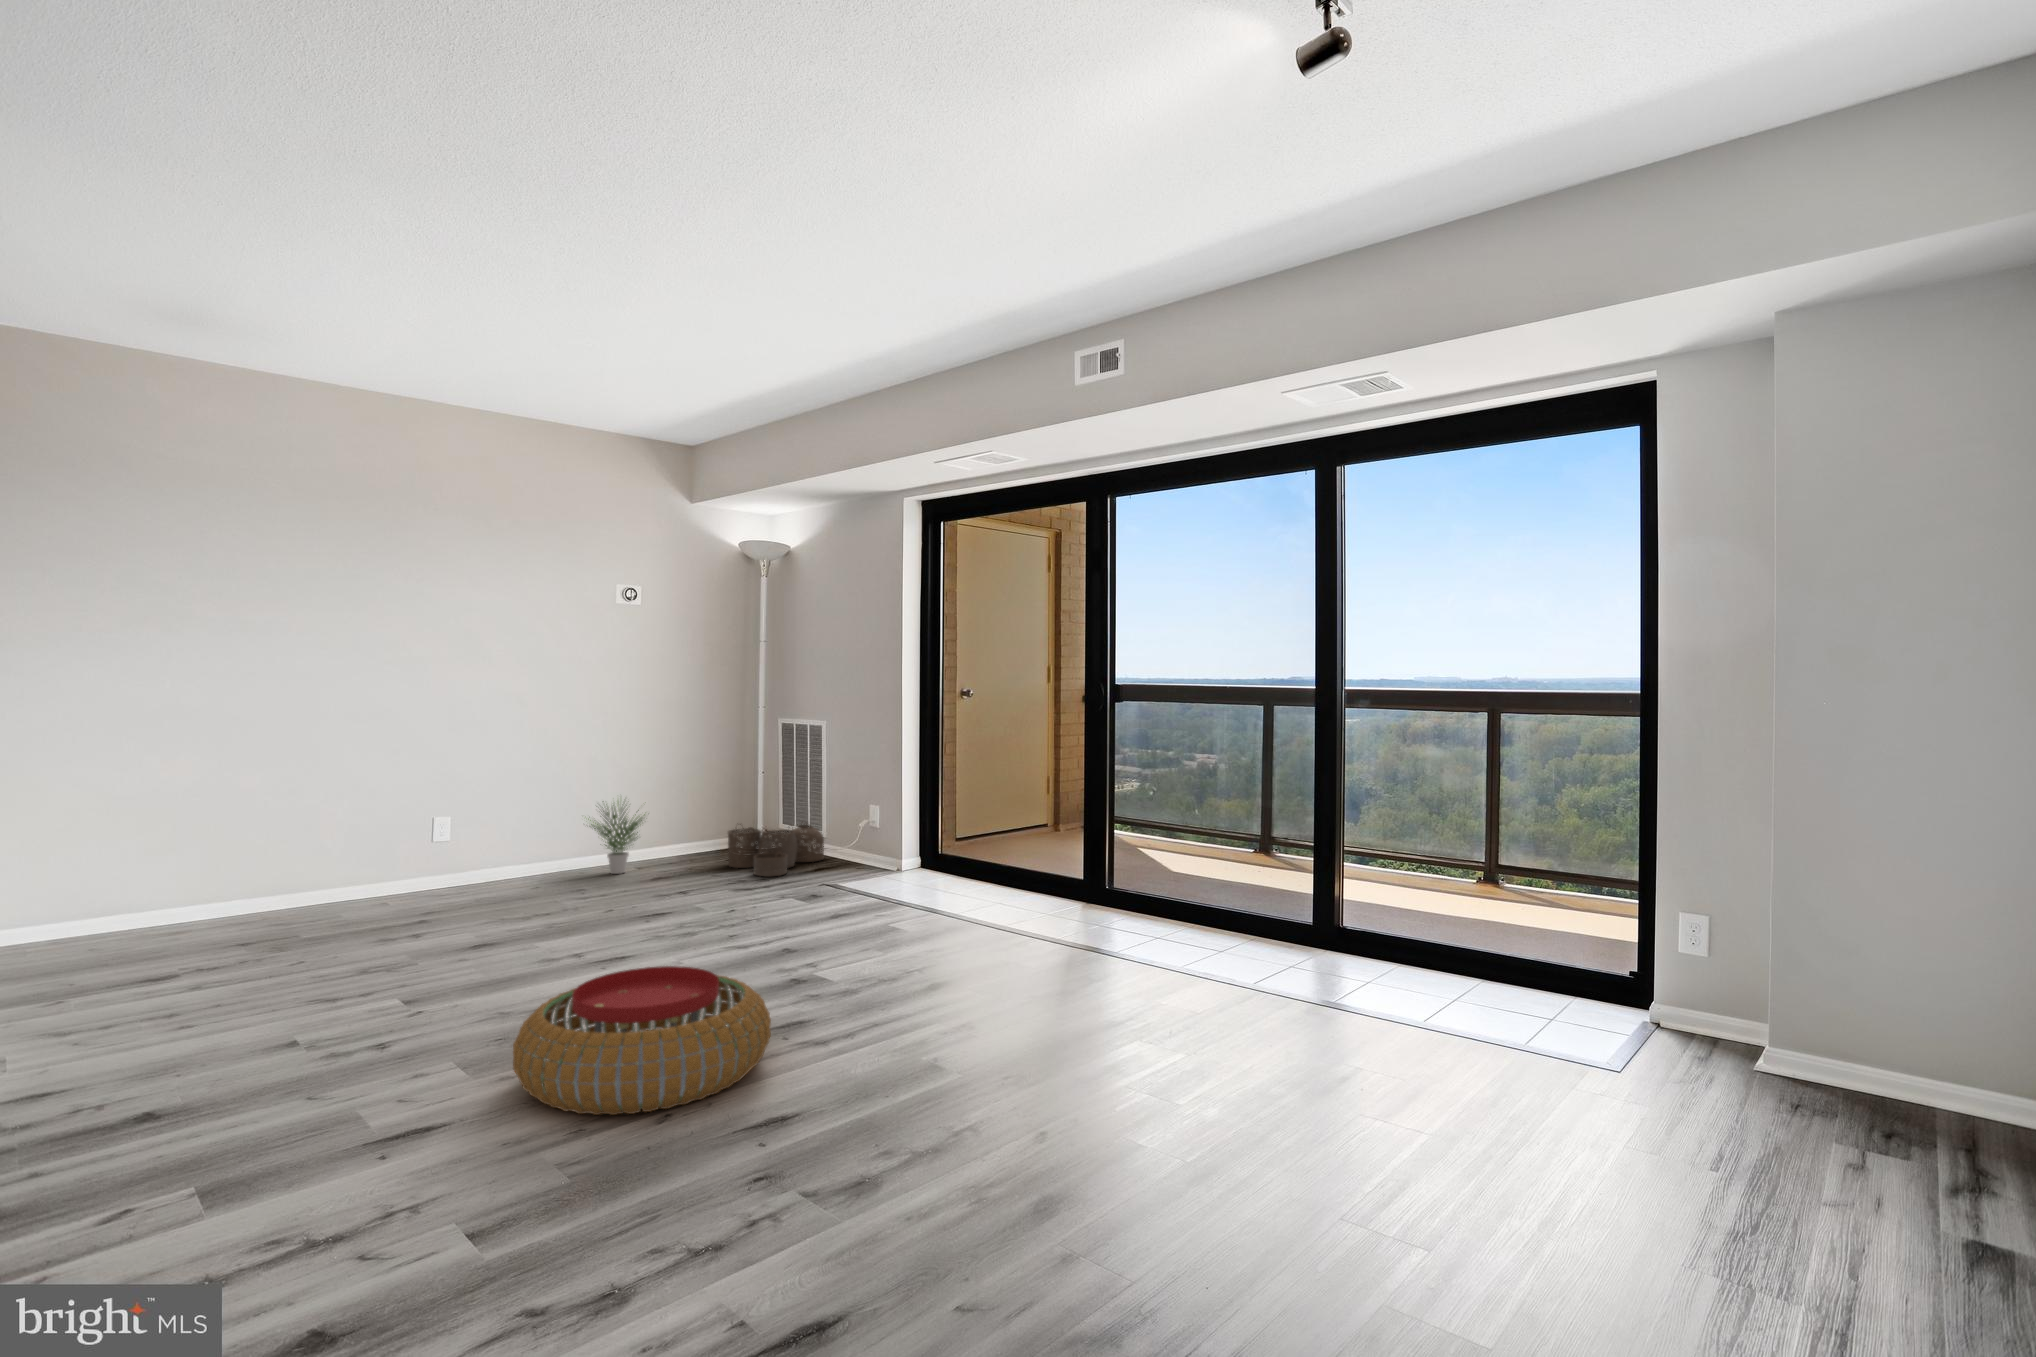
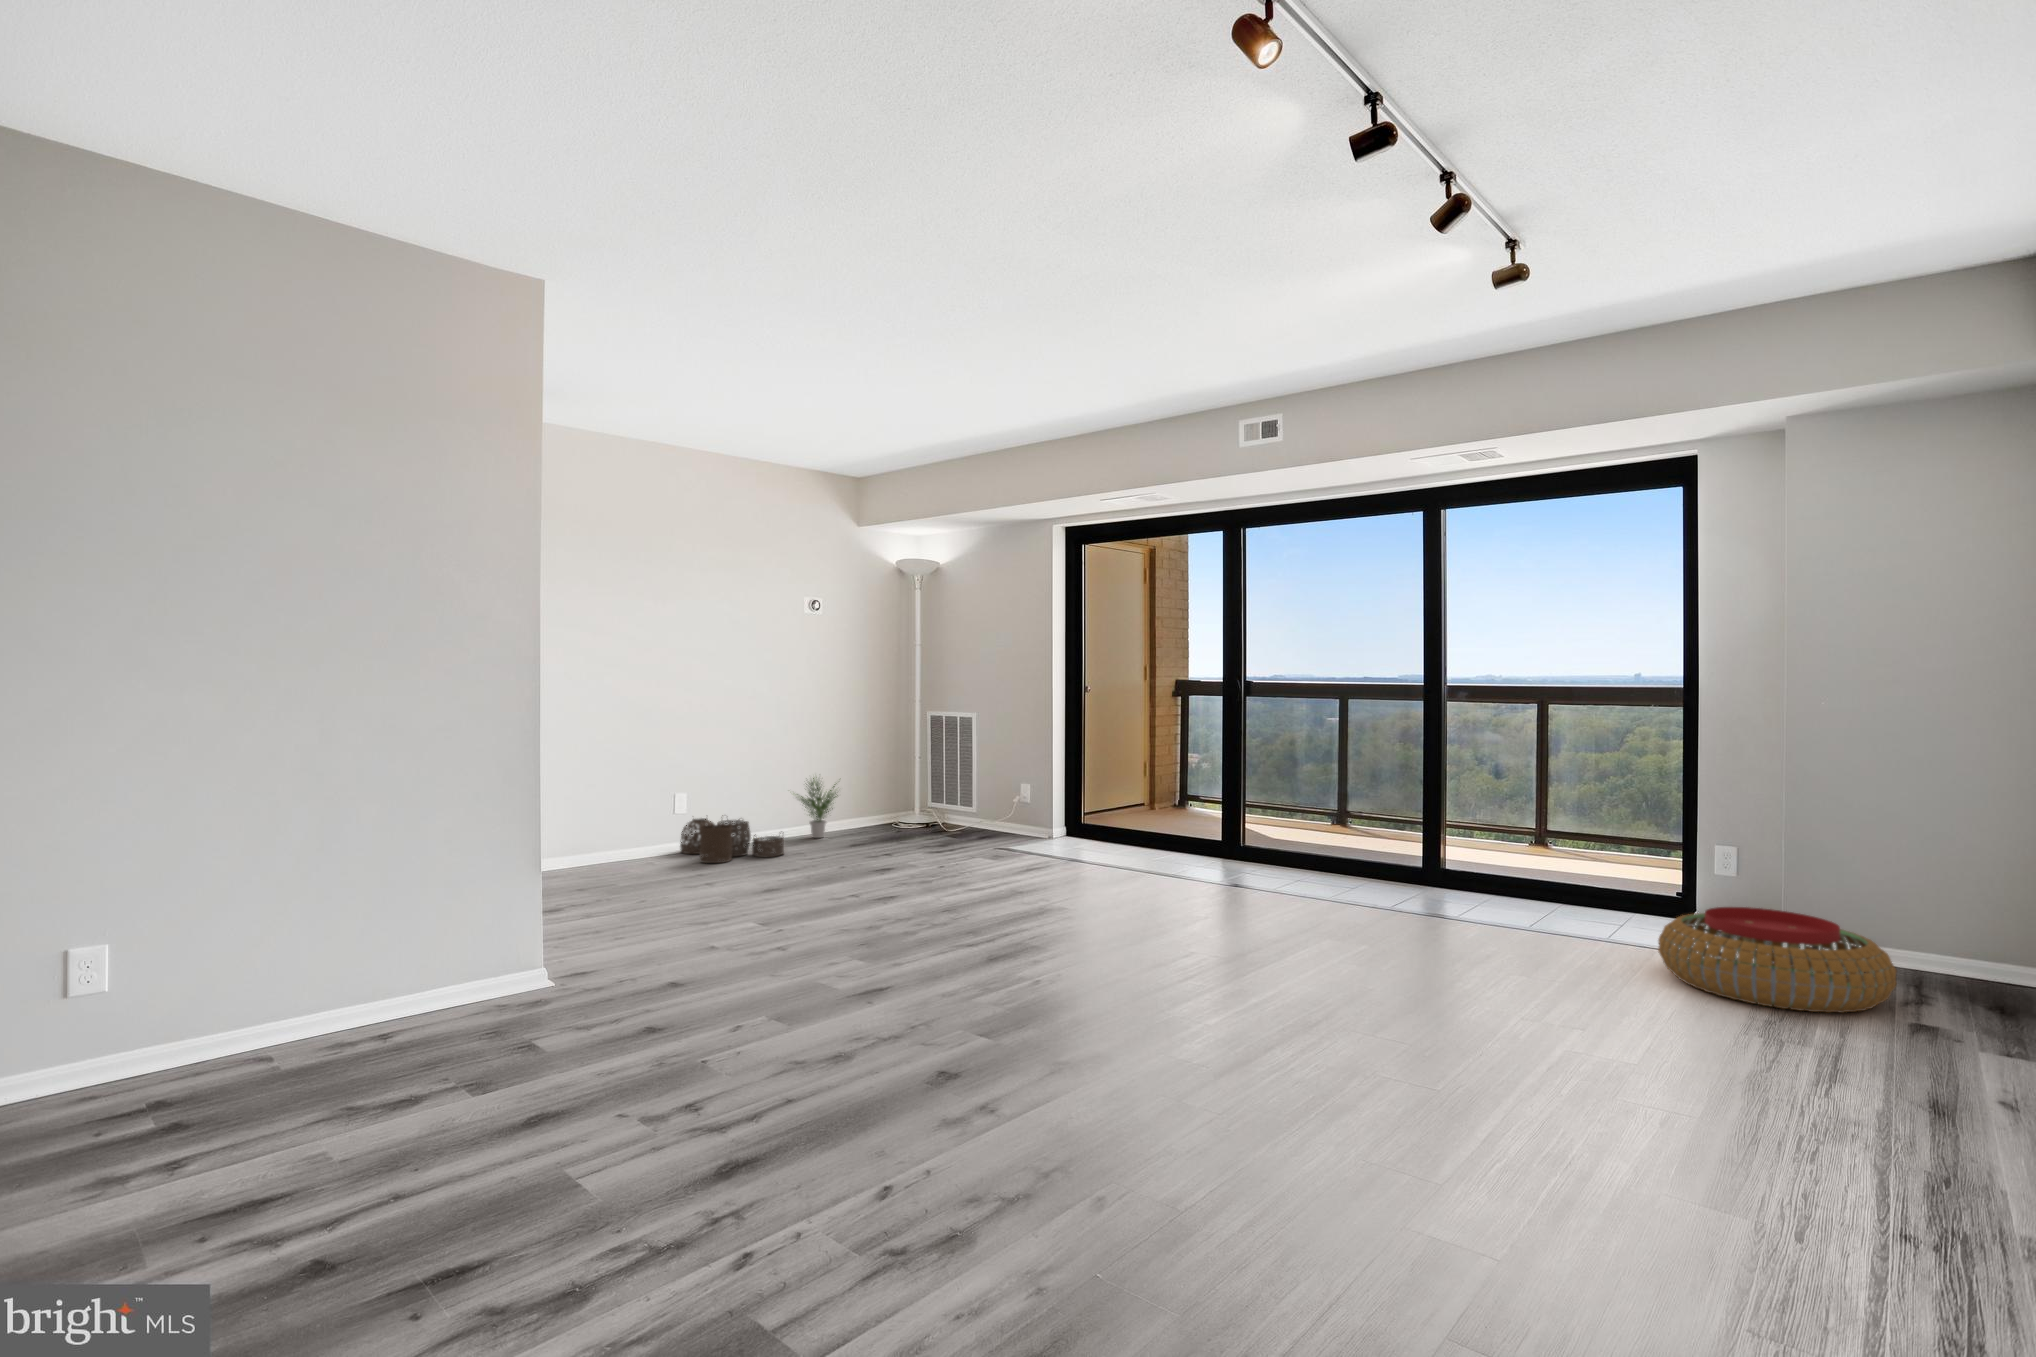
woven basket: present [728,824,824,877] -> present [680,818,784,863]
pouf: present [513,966,771,1115] -> present [1658,907,1896,1013]

